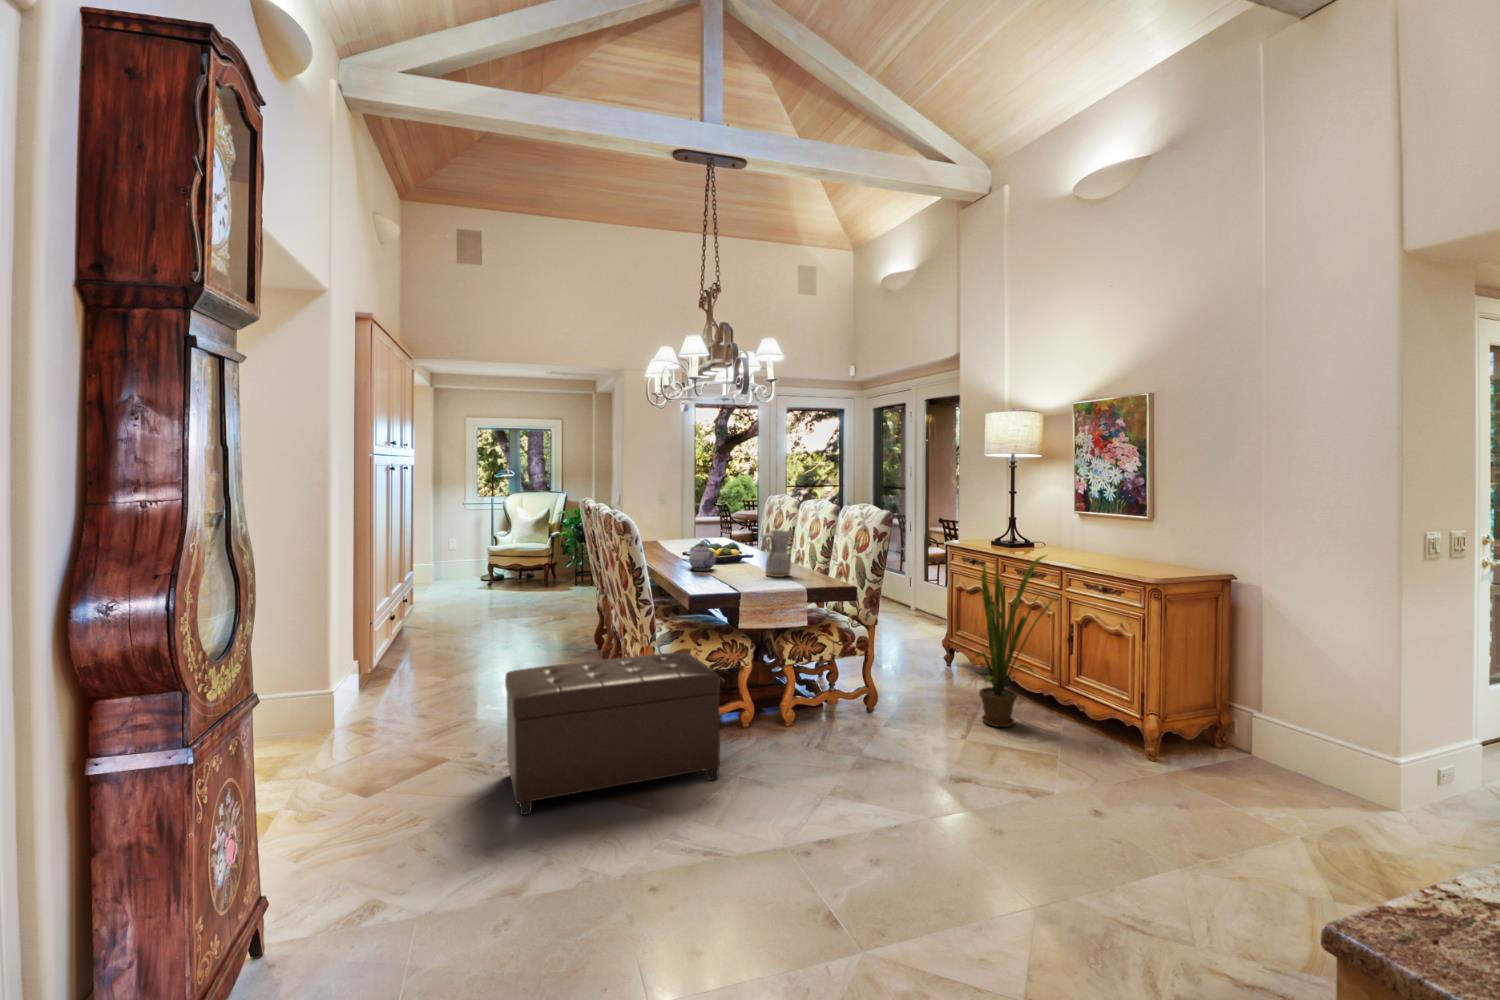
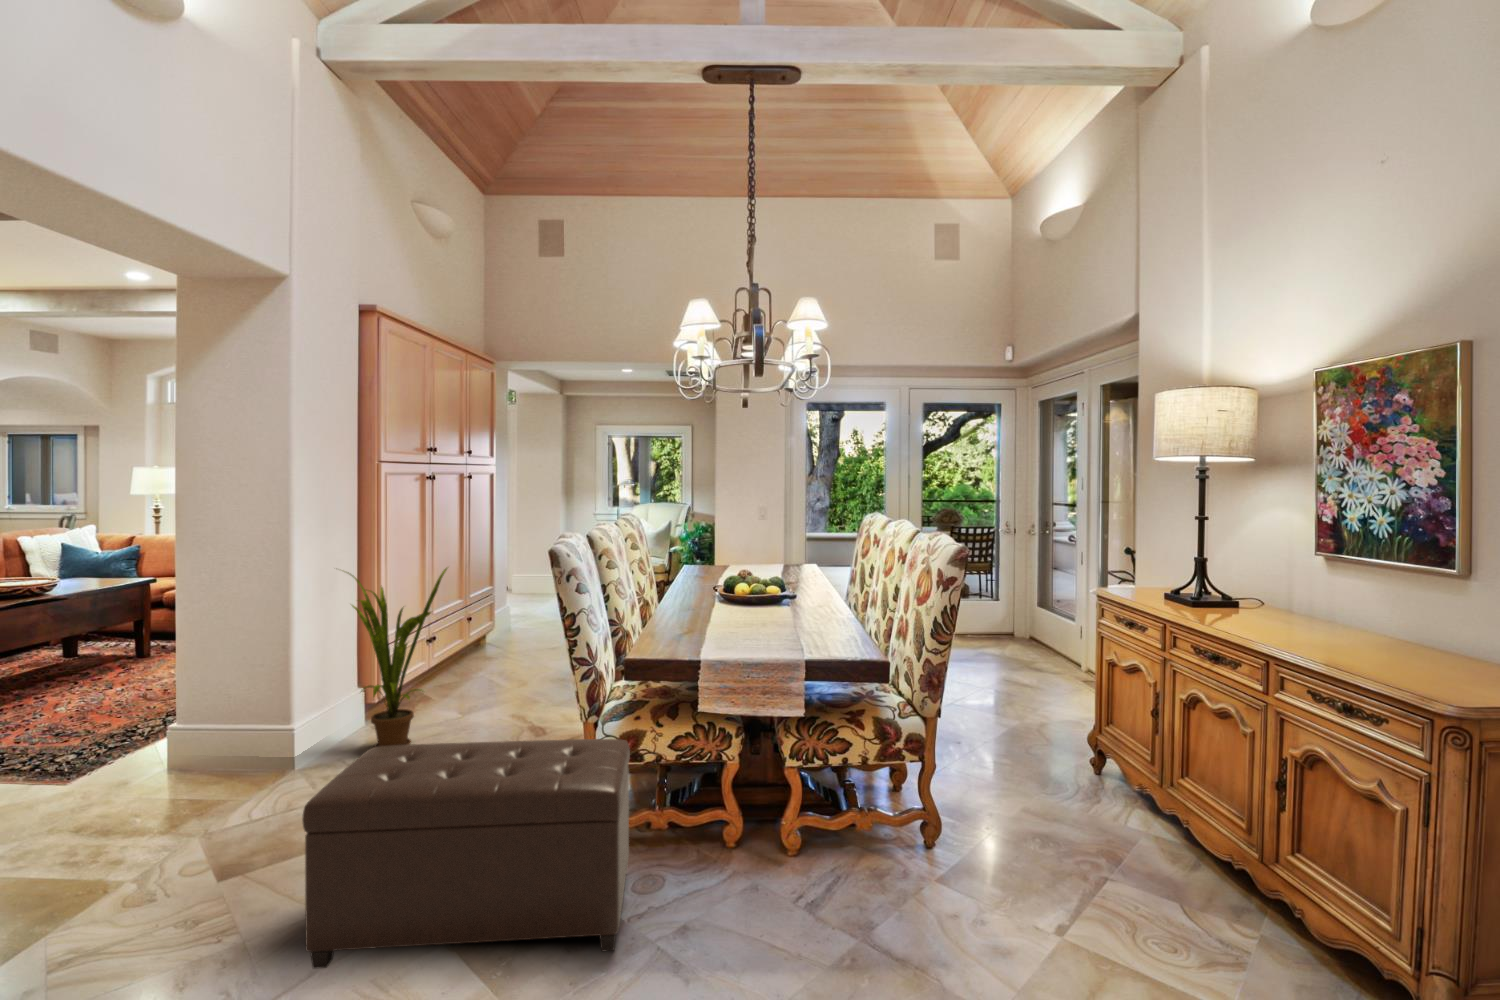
ceramic pitcher: present [762,530,791,577] -> none [770,565,815,634]
teapot: present [689,544,715,570] -> none [692,578,727,615]
house plant: present [975,556,1057,727] -> present [348,568,447,747]

